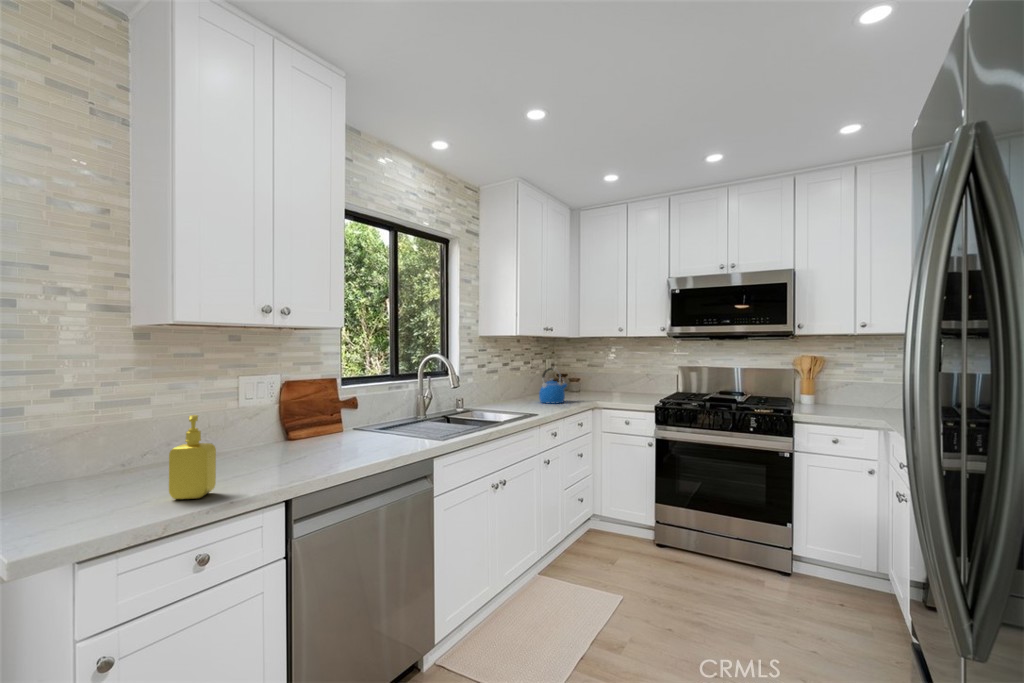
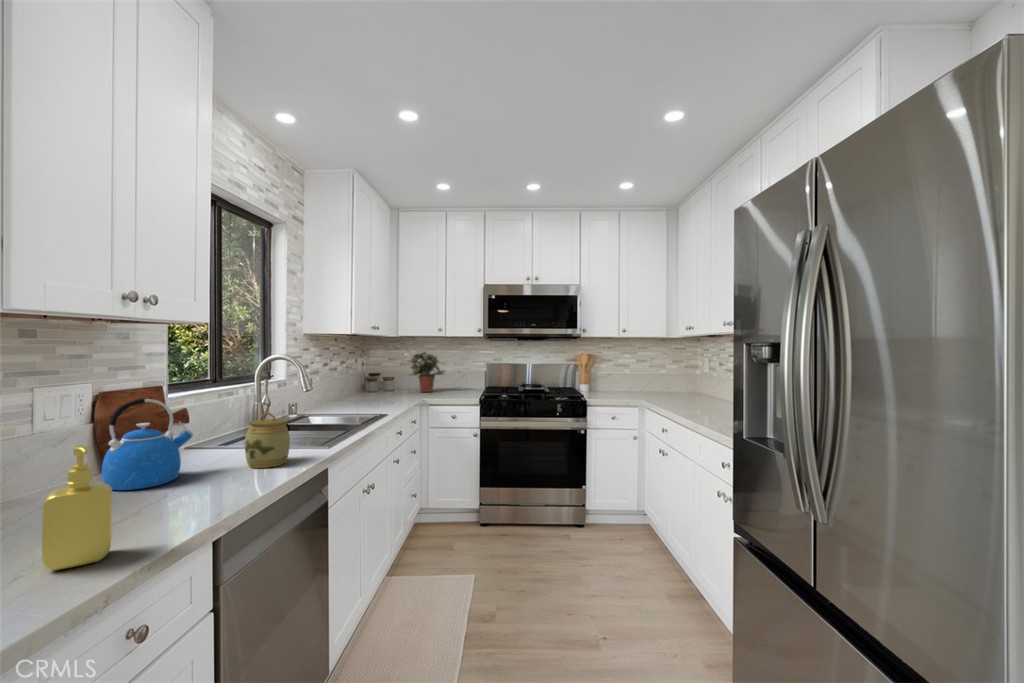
potted plant: none [591,353,633,396] -> present [409,352,444,392]
kettle: present [539,368,567,404] -> present [102,398,193,490]
jar: none [367,403,401,450] -> present [244,412,290,468]

